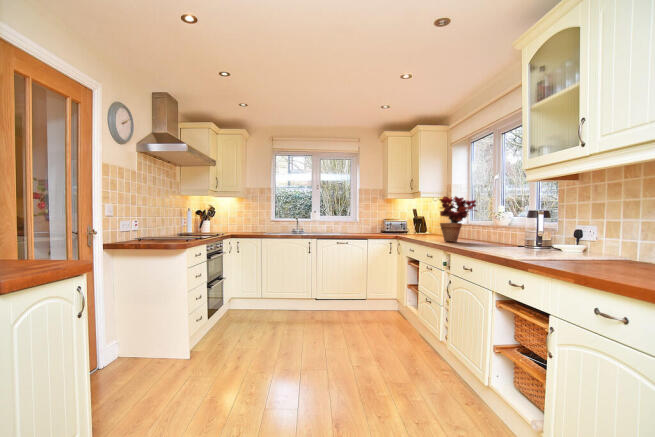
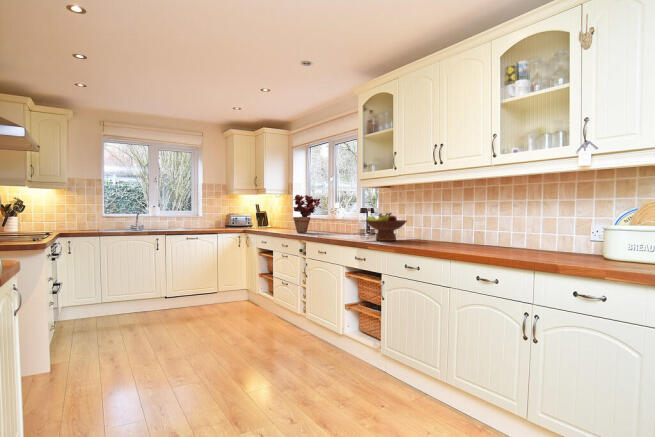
fruit bowl: none [524,217,610,263] -> present [366,213,407,241]

